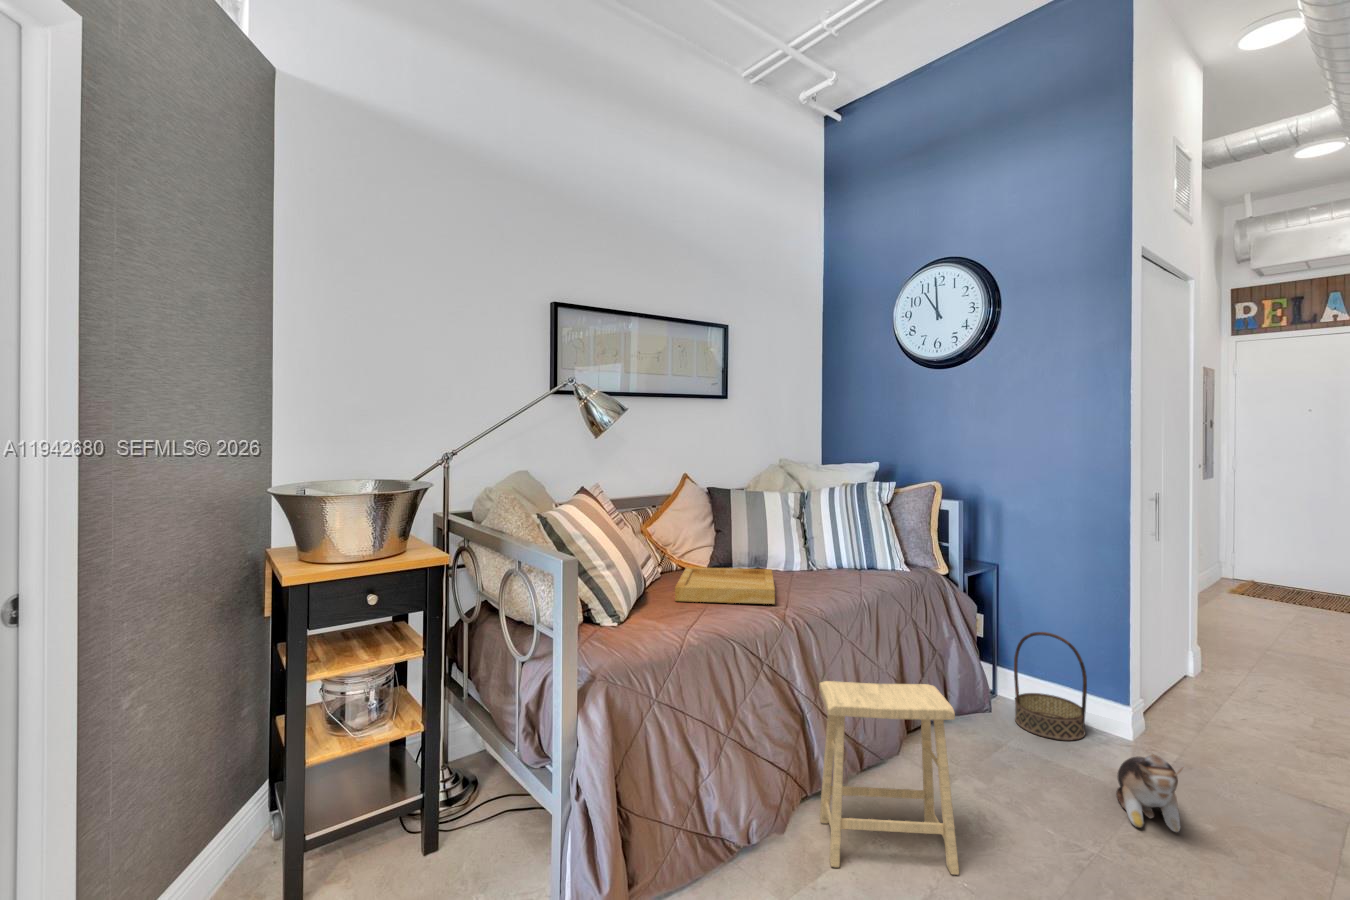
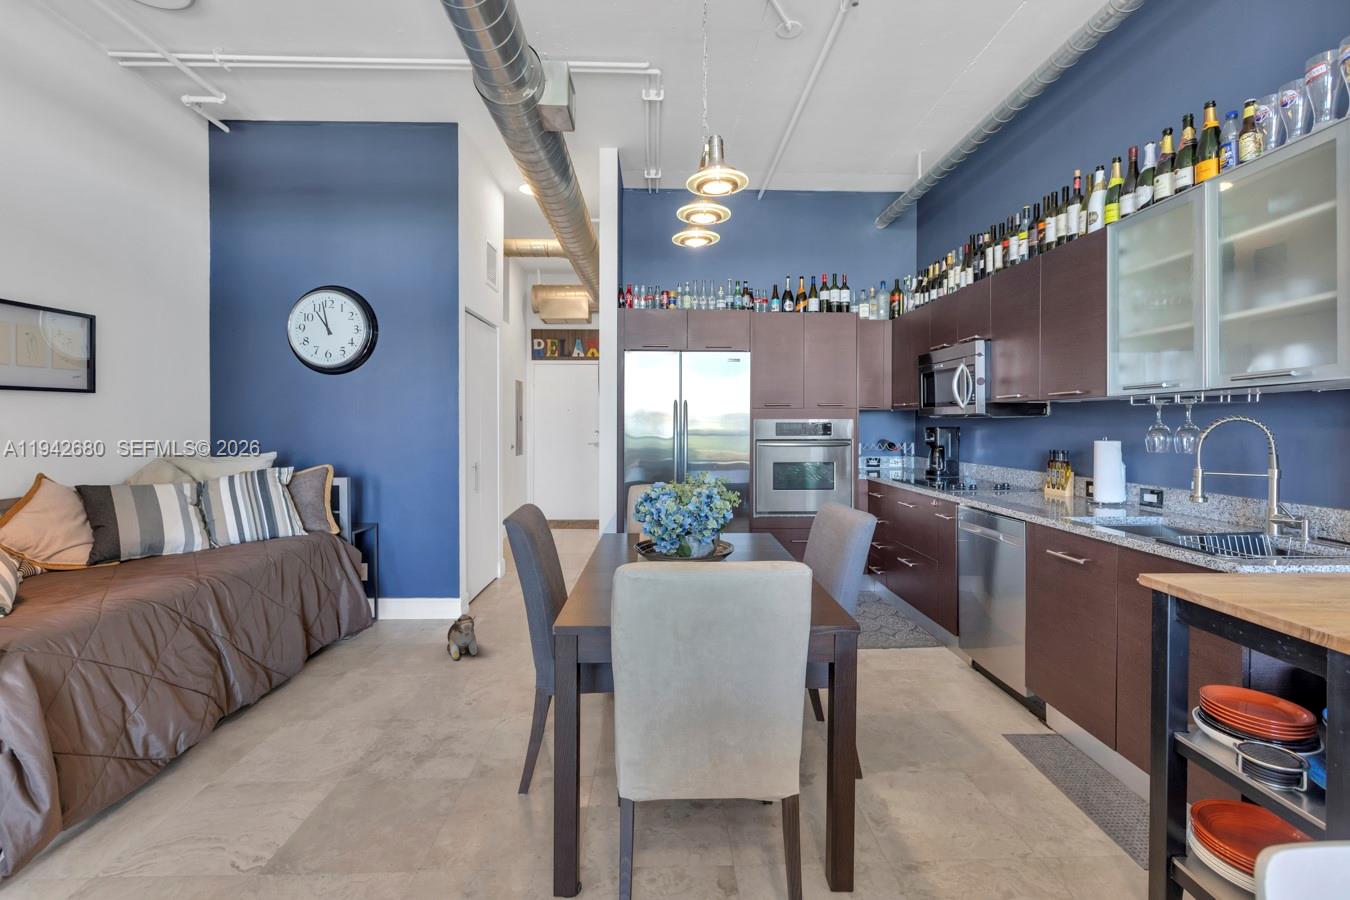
tray: present [675,567,775,604] -> none [62,549,186,589]
basket: present [1014,632,1087,741] -> none [389,565,435,635]
footstool: present [819,681,959,875] -> none [236,604,350,748]

